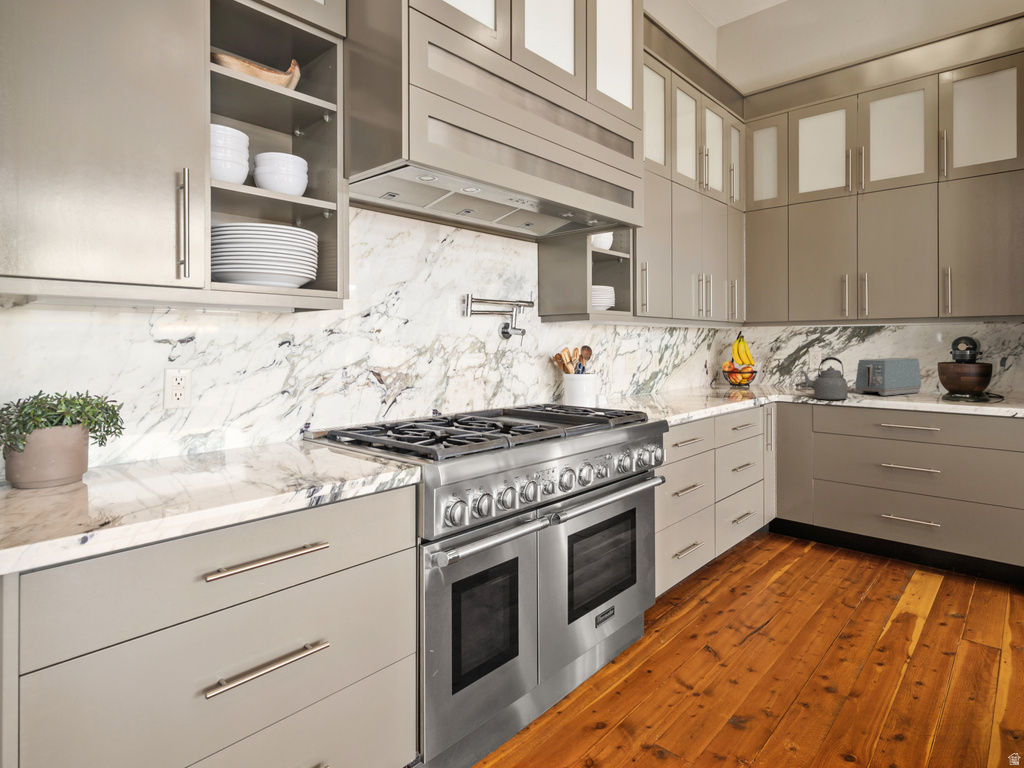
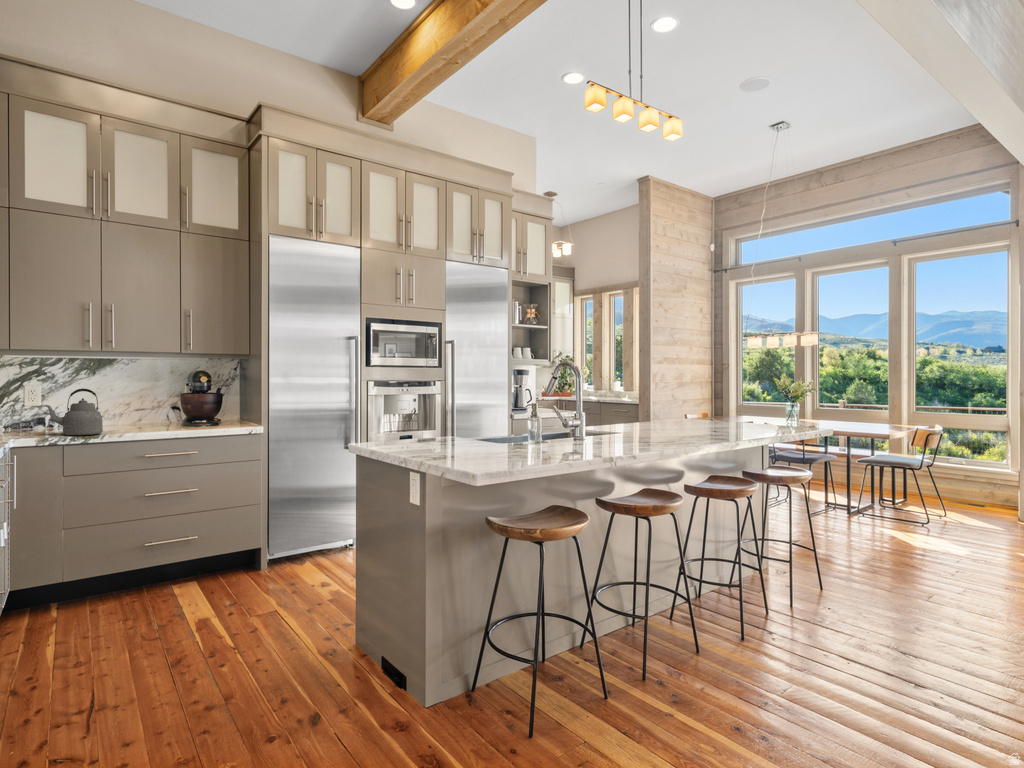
toaster: present [855,358,921,396] -> none [98,392,157,429]

